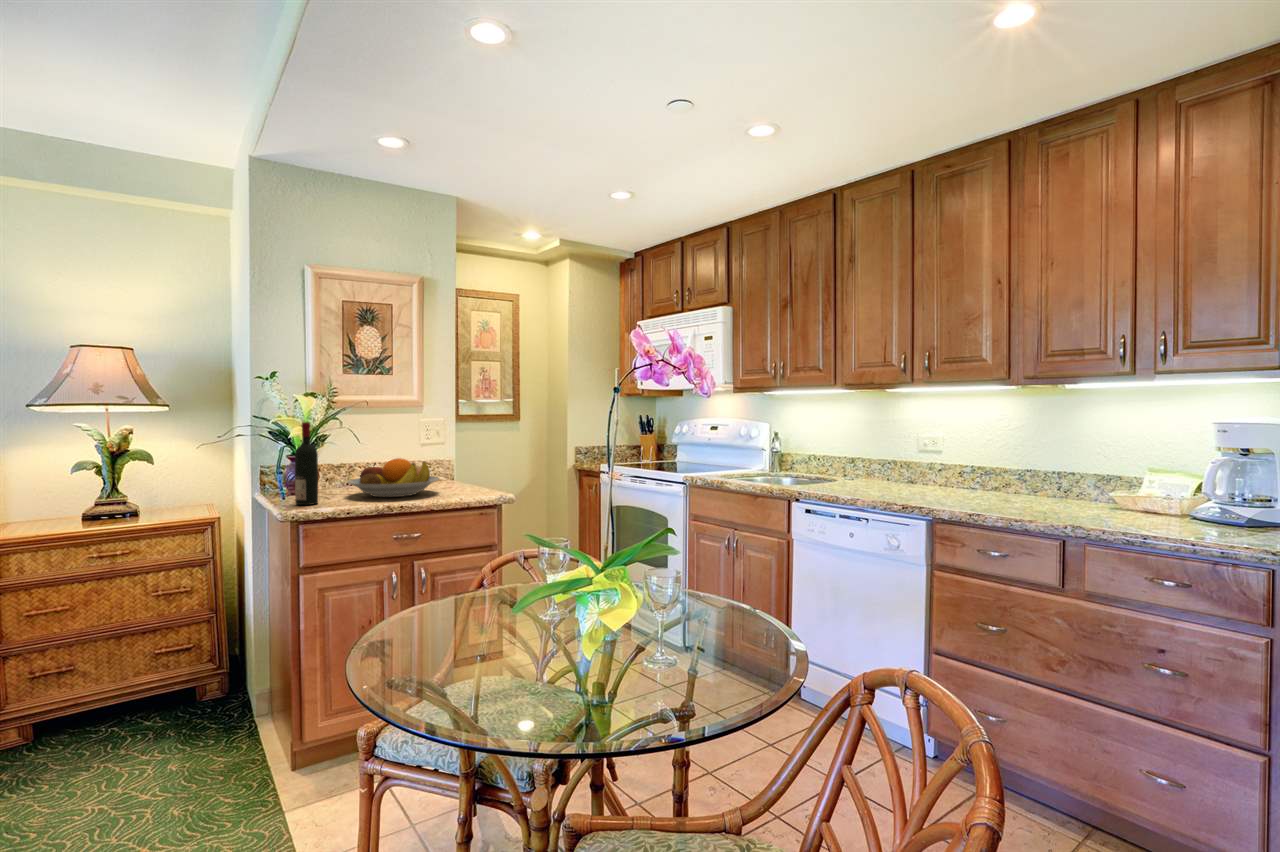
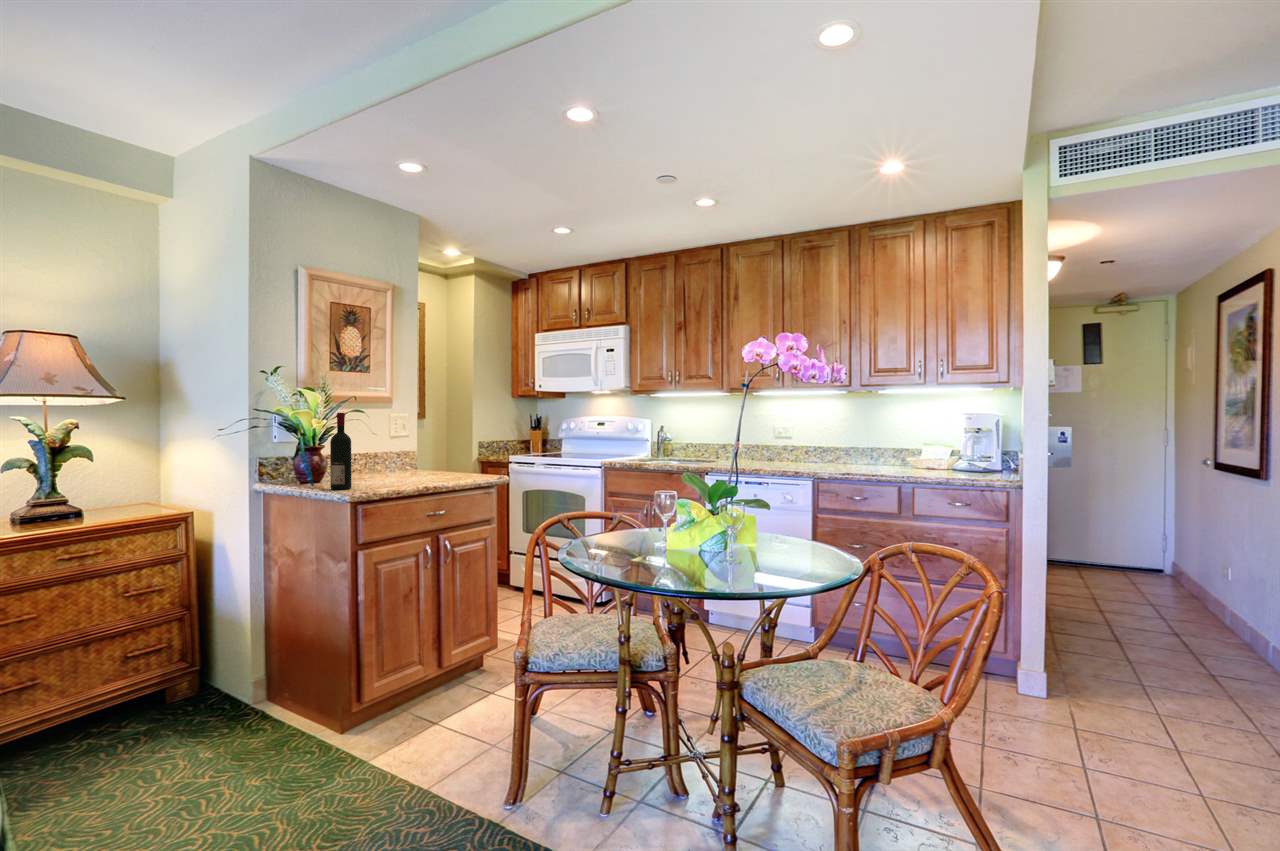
fruit bowl: present [347,458,439,497] -> none [357,447,441,482]

